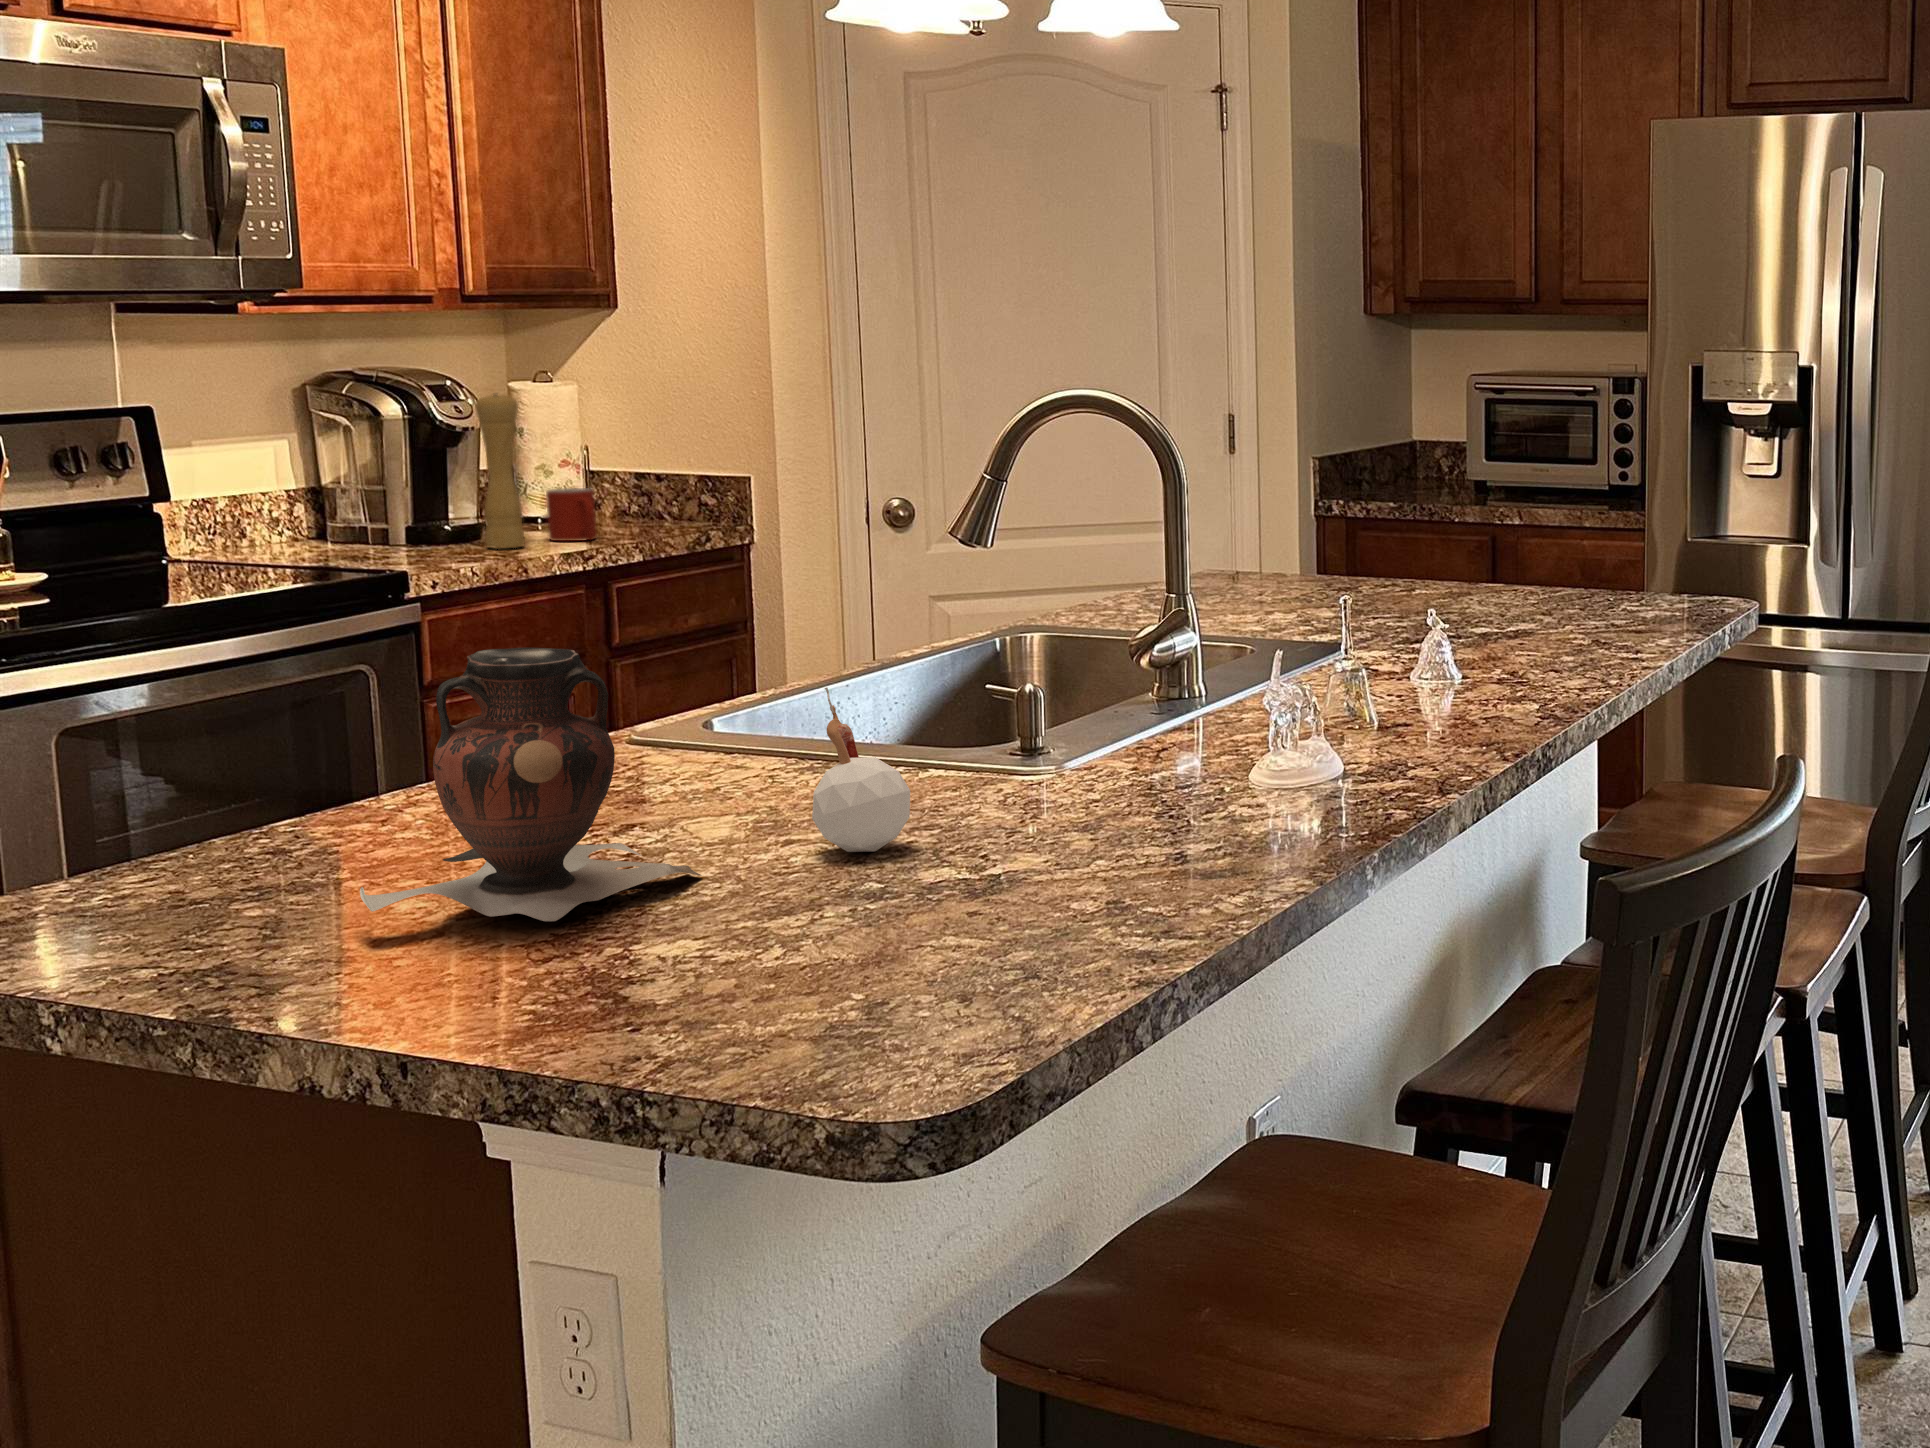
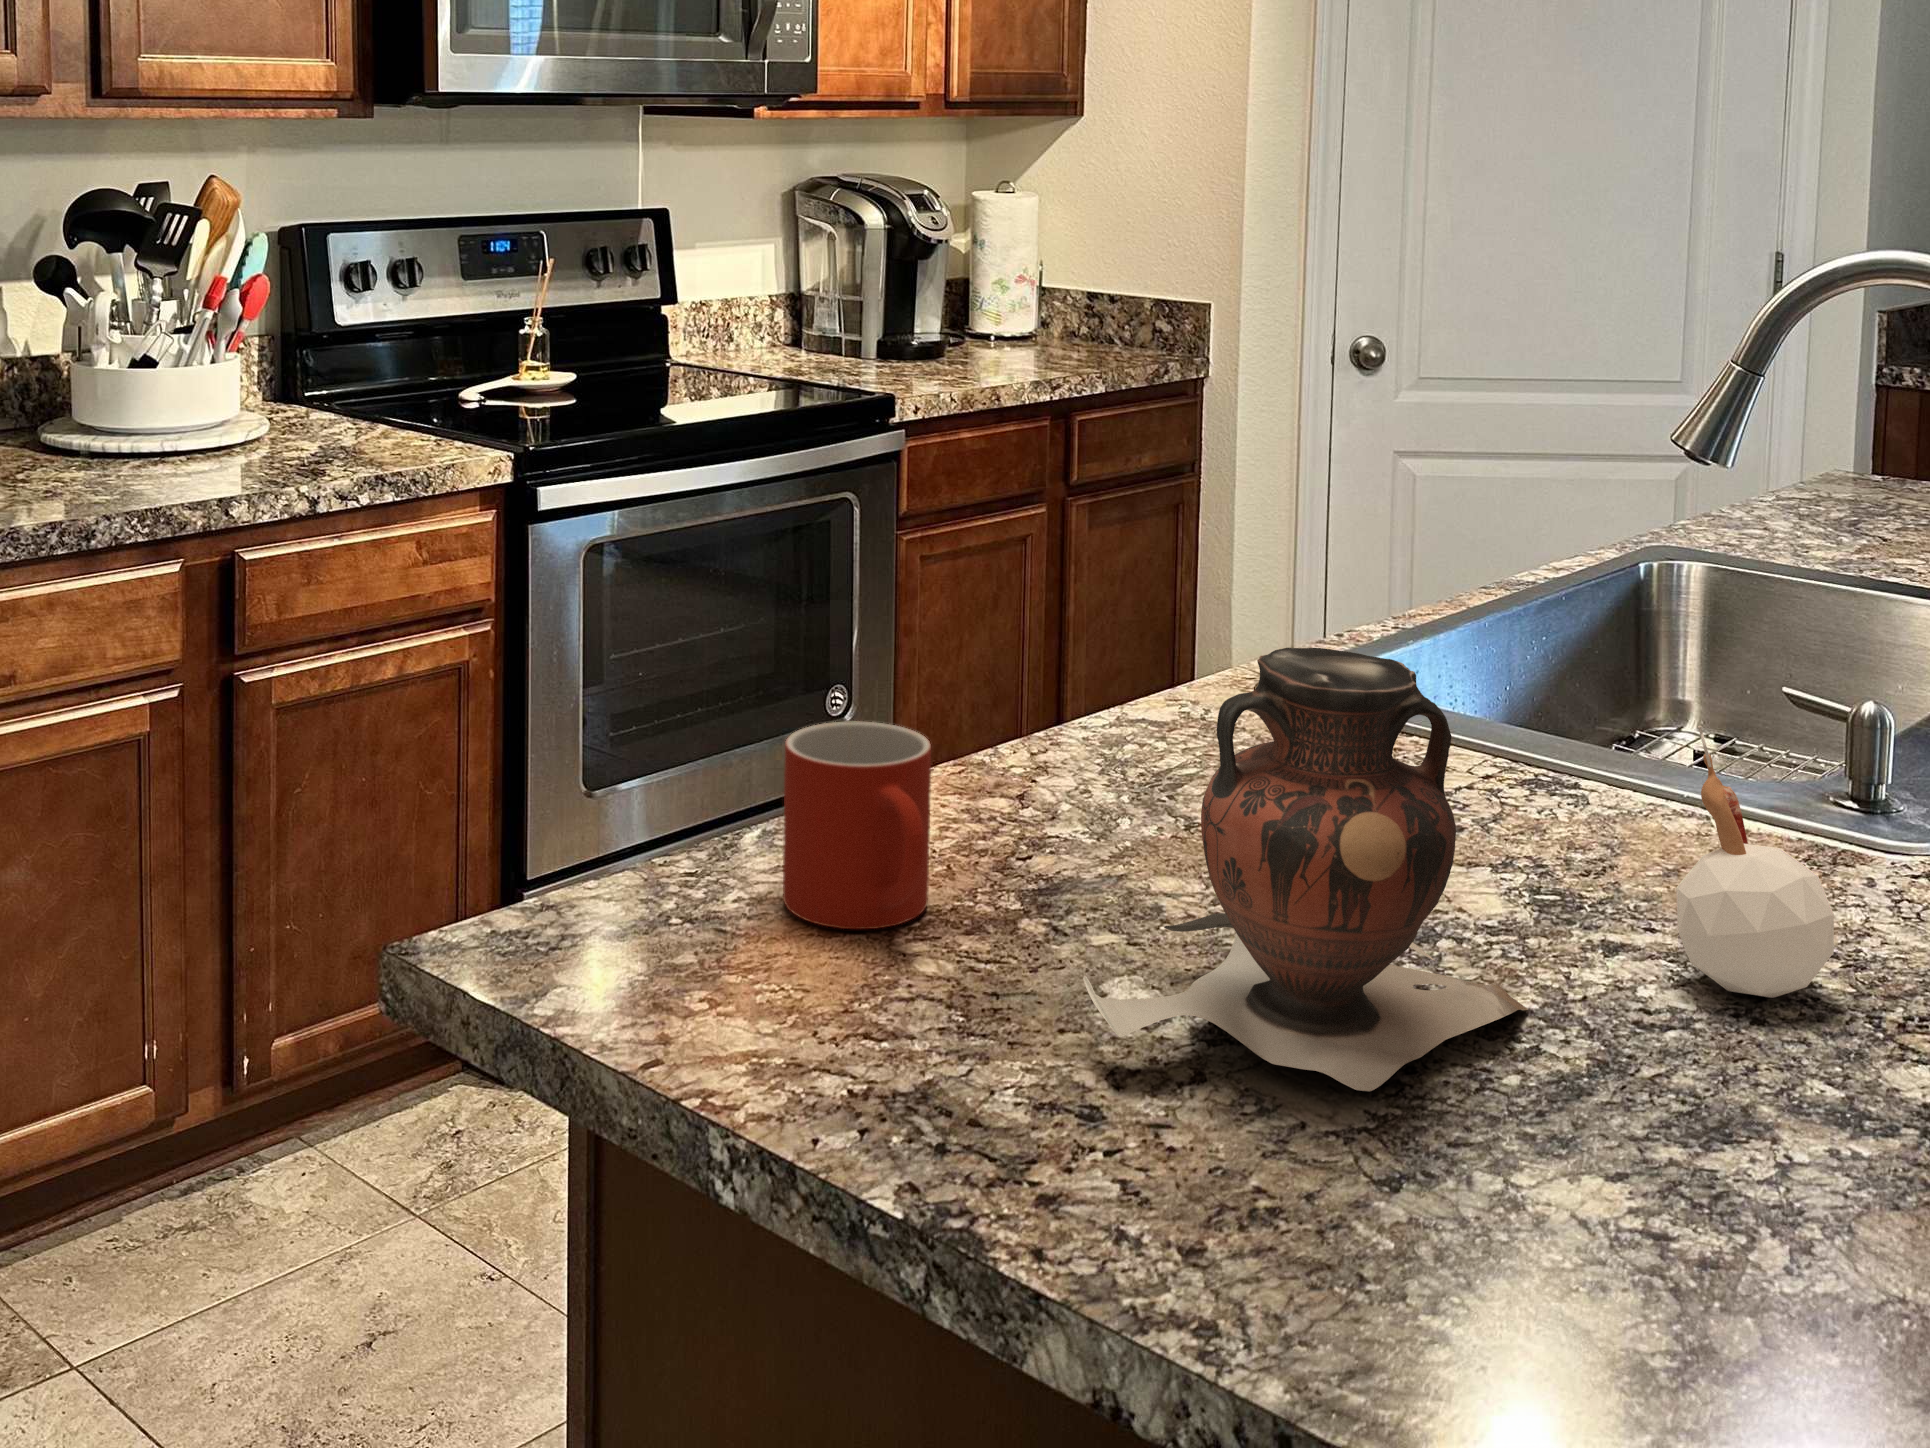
pepper mill: present [475,393,525,549] -> none [954,204,997,370]
mug: present [546,488,597,541] -> present [783,721,931,929]

